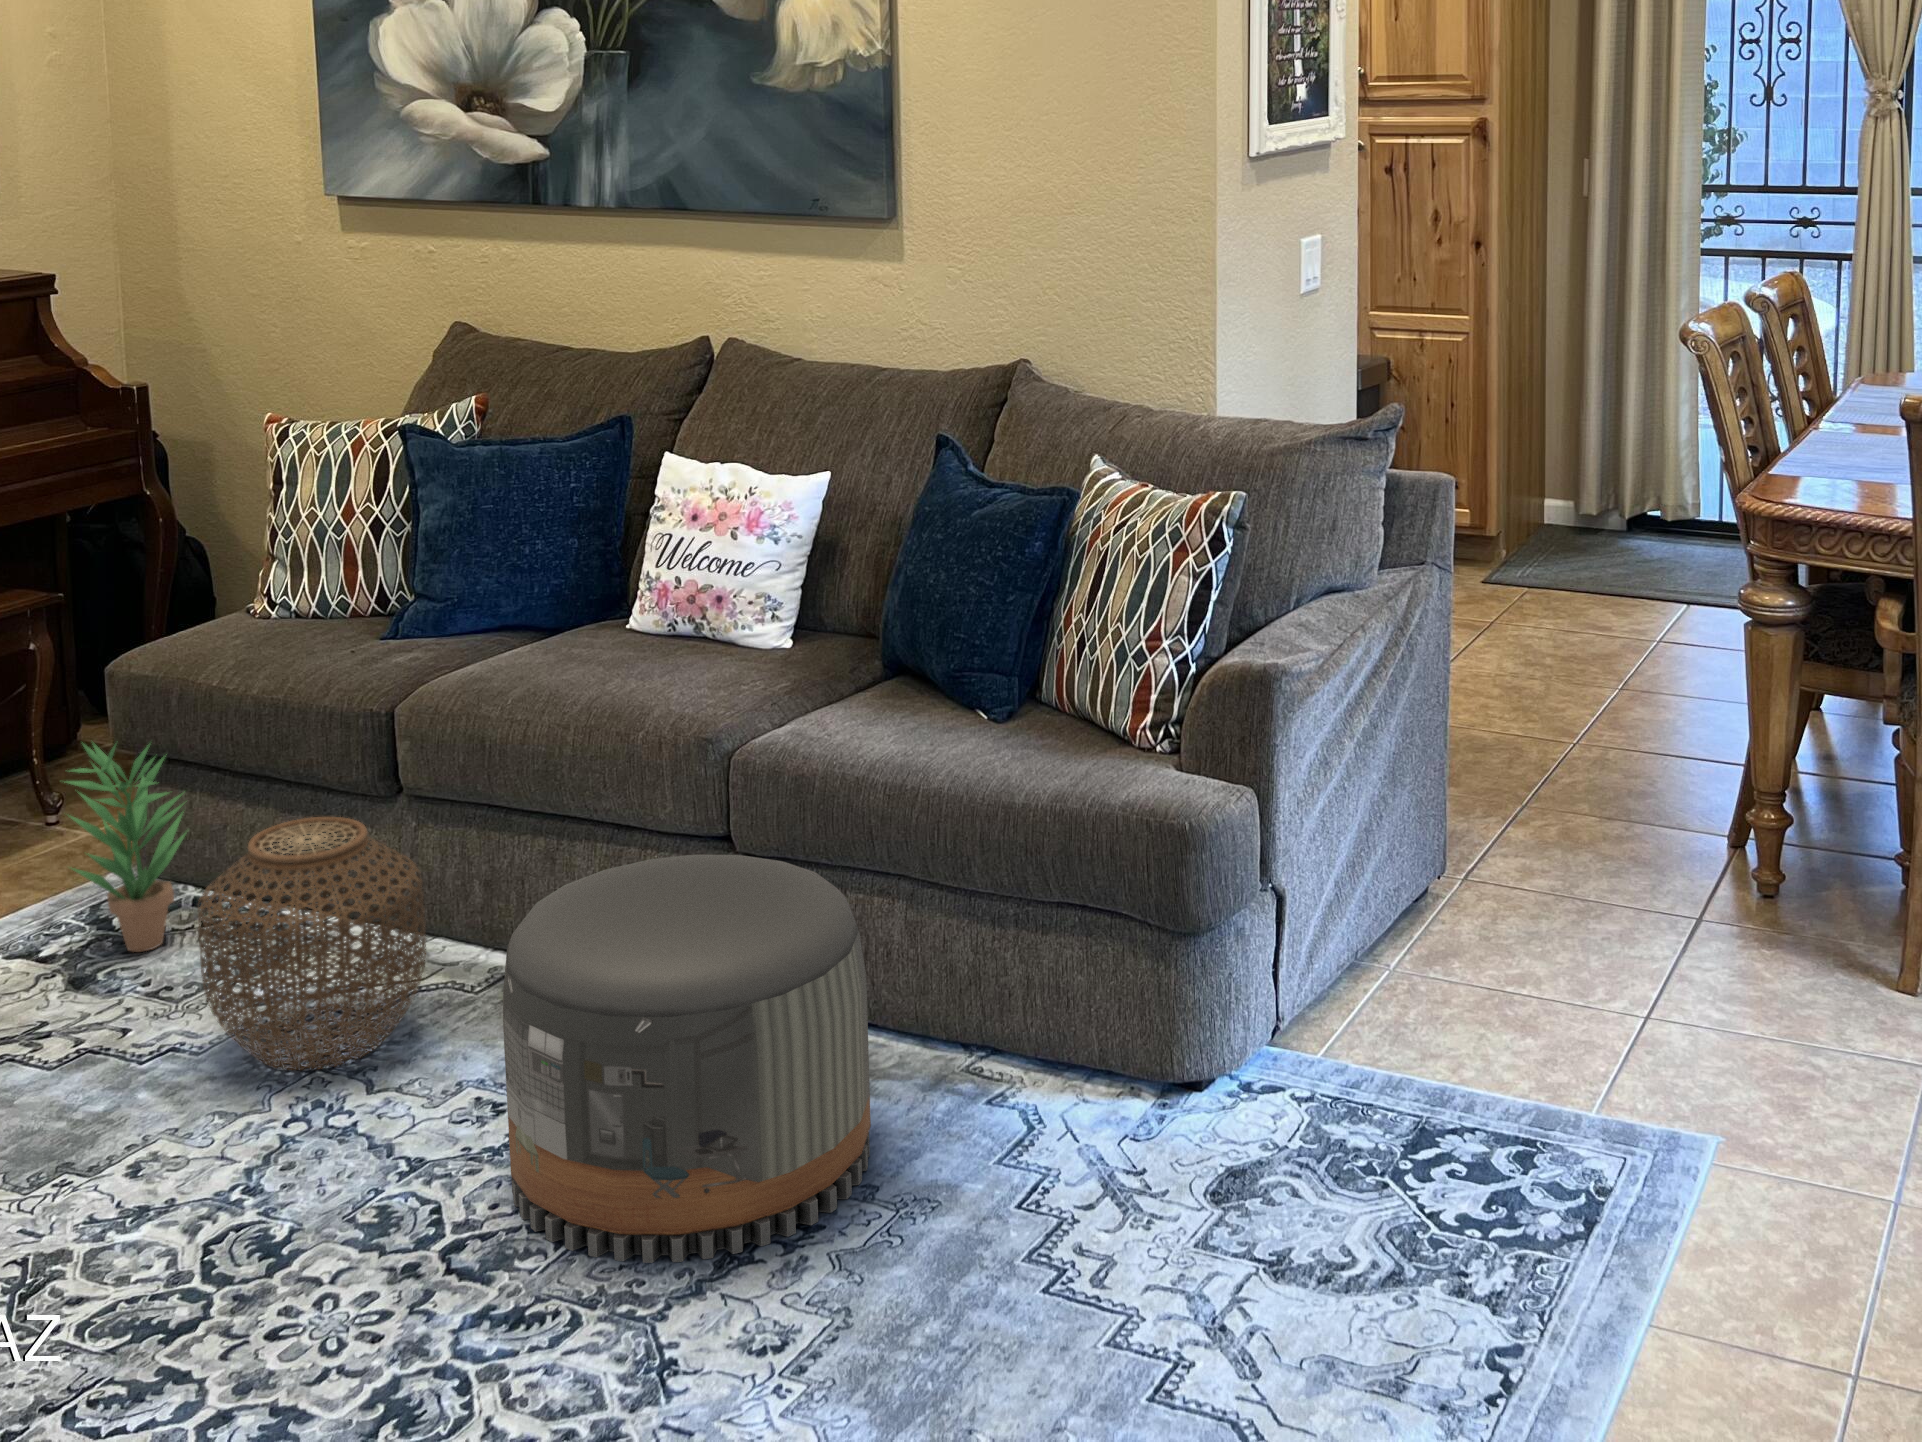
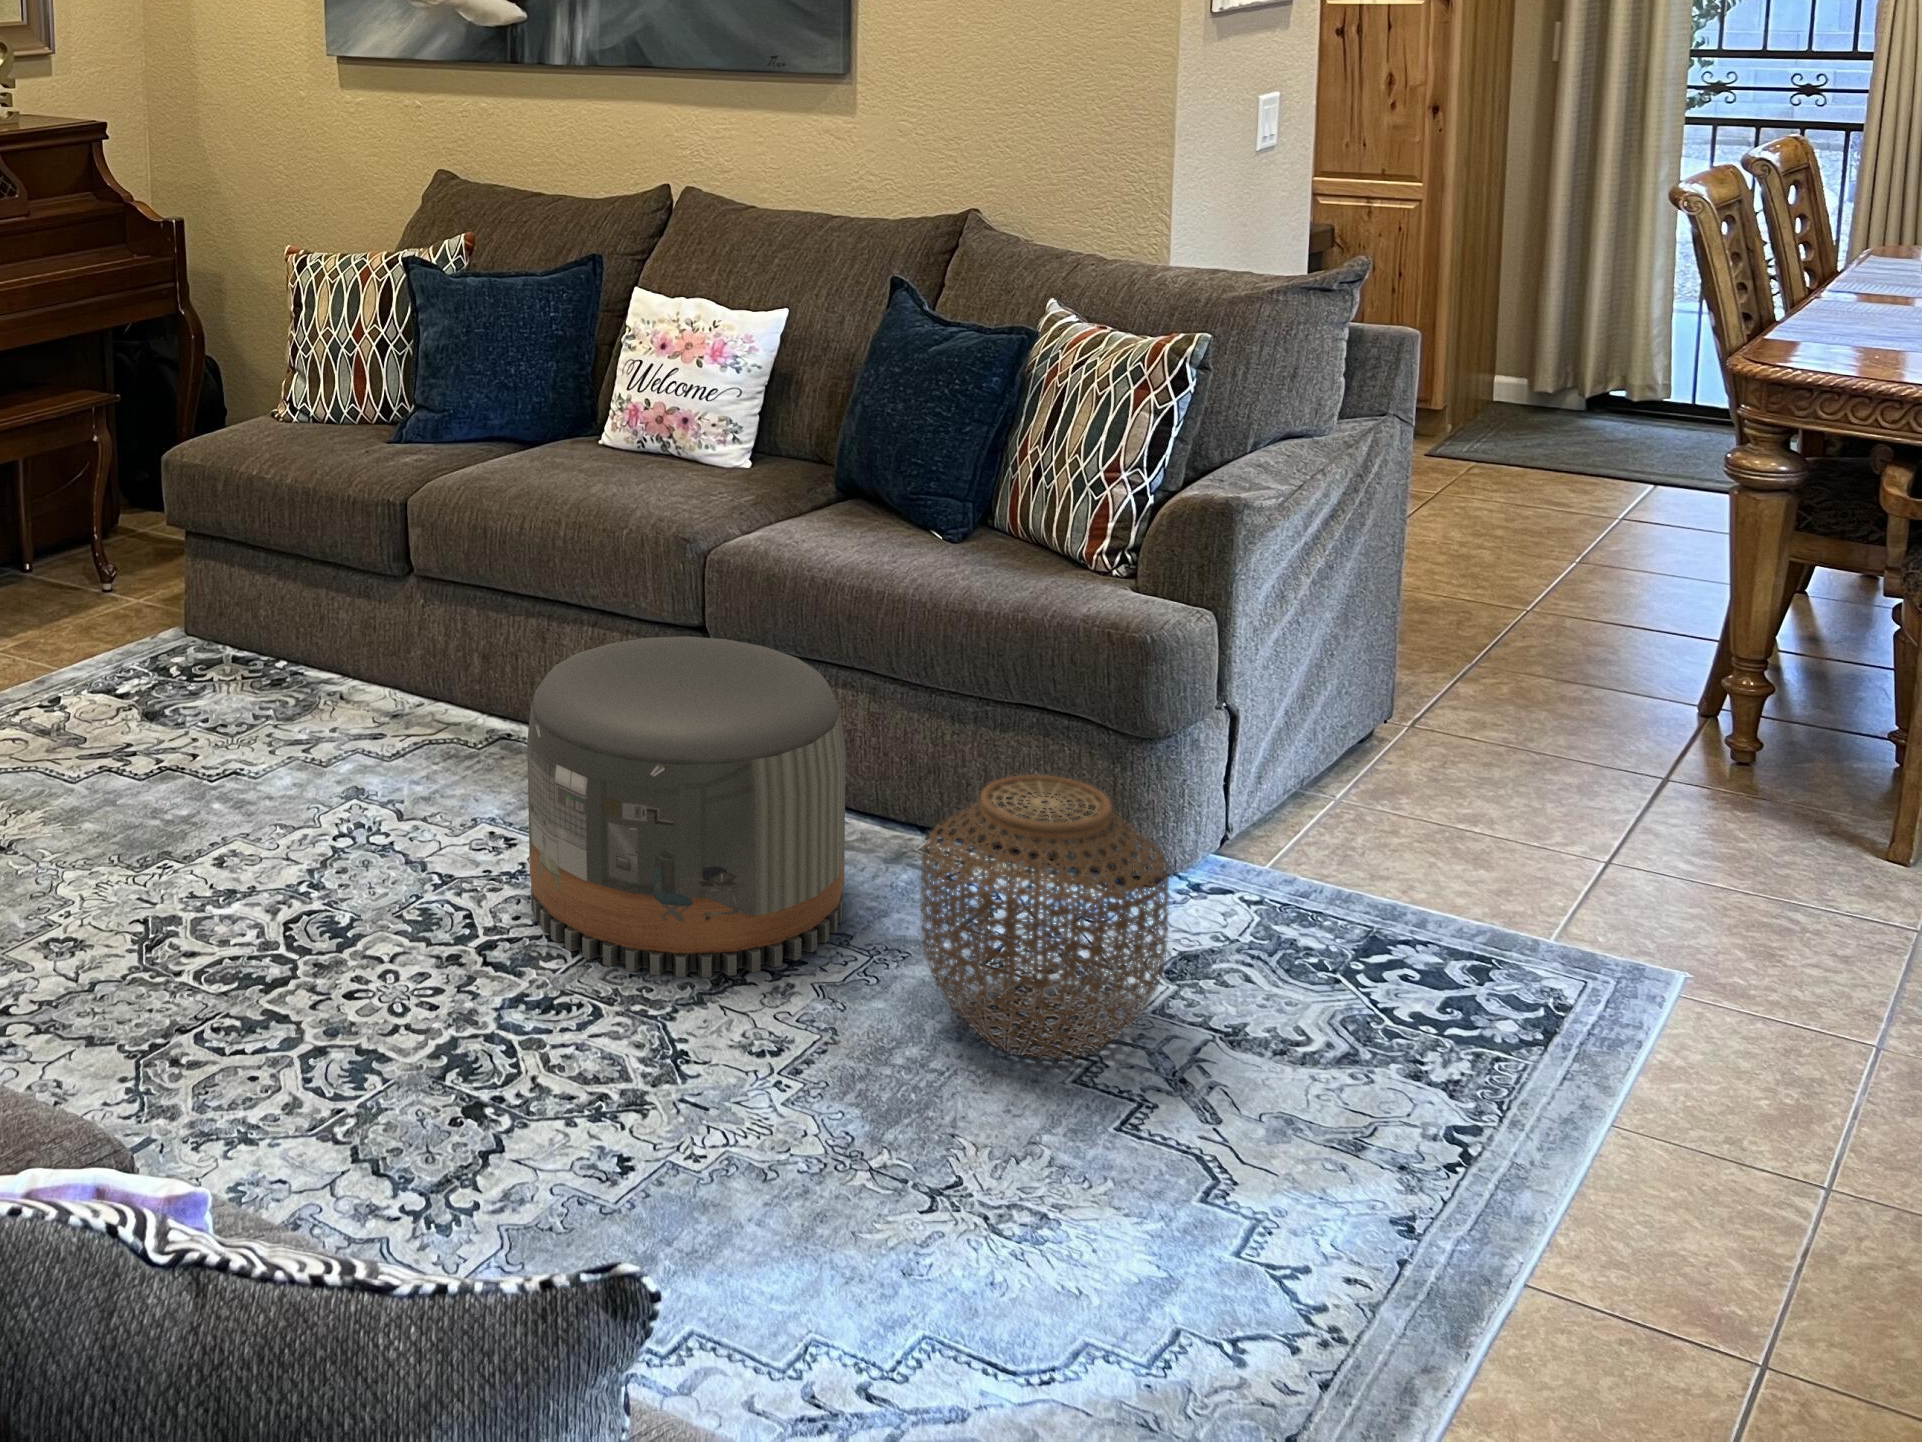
potted plant: present [66,744,187,952] -> none [133,516,234,699]
woven basket: present [198,817,426,1070] -> present [920,775,1169,1058]

